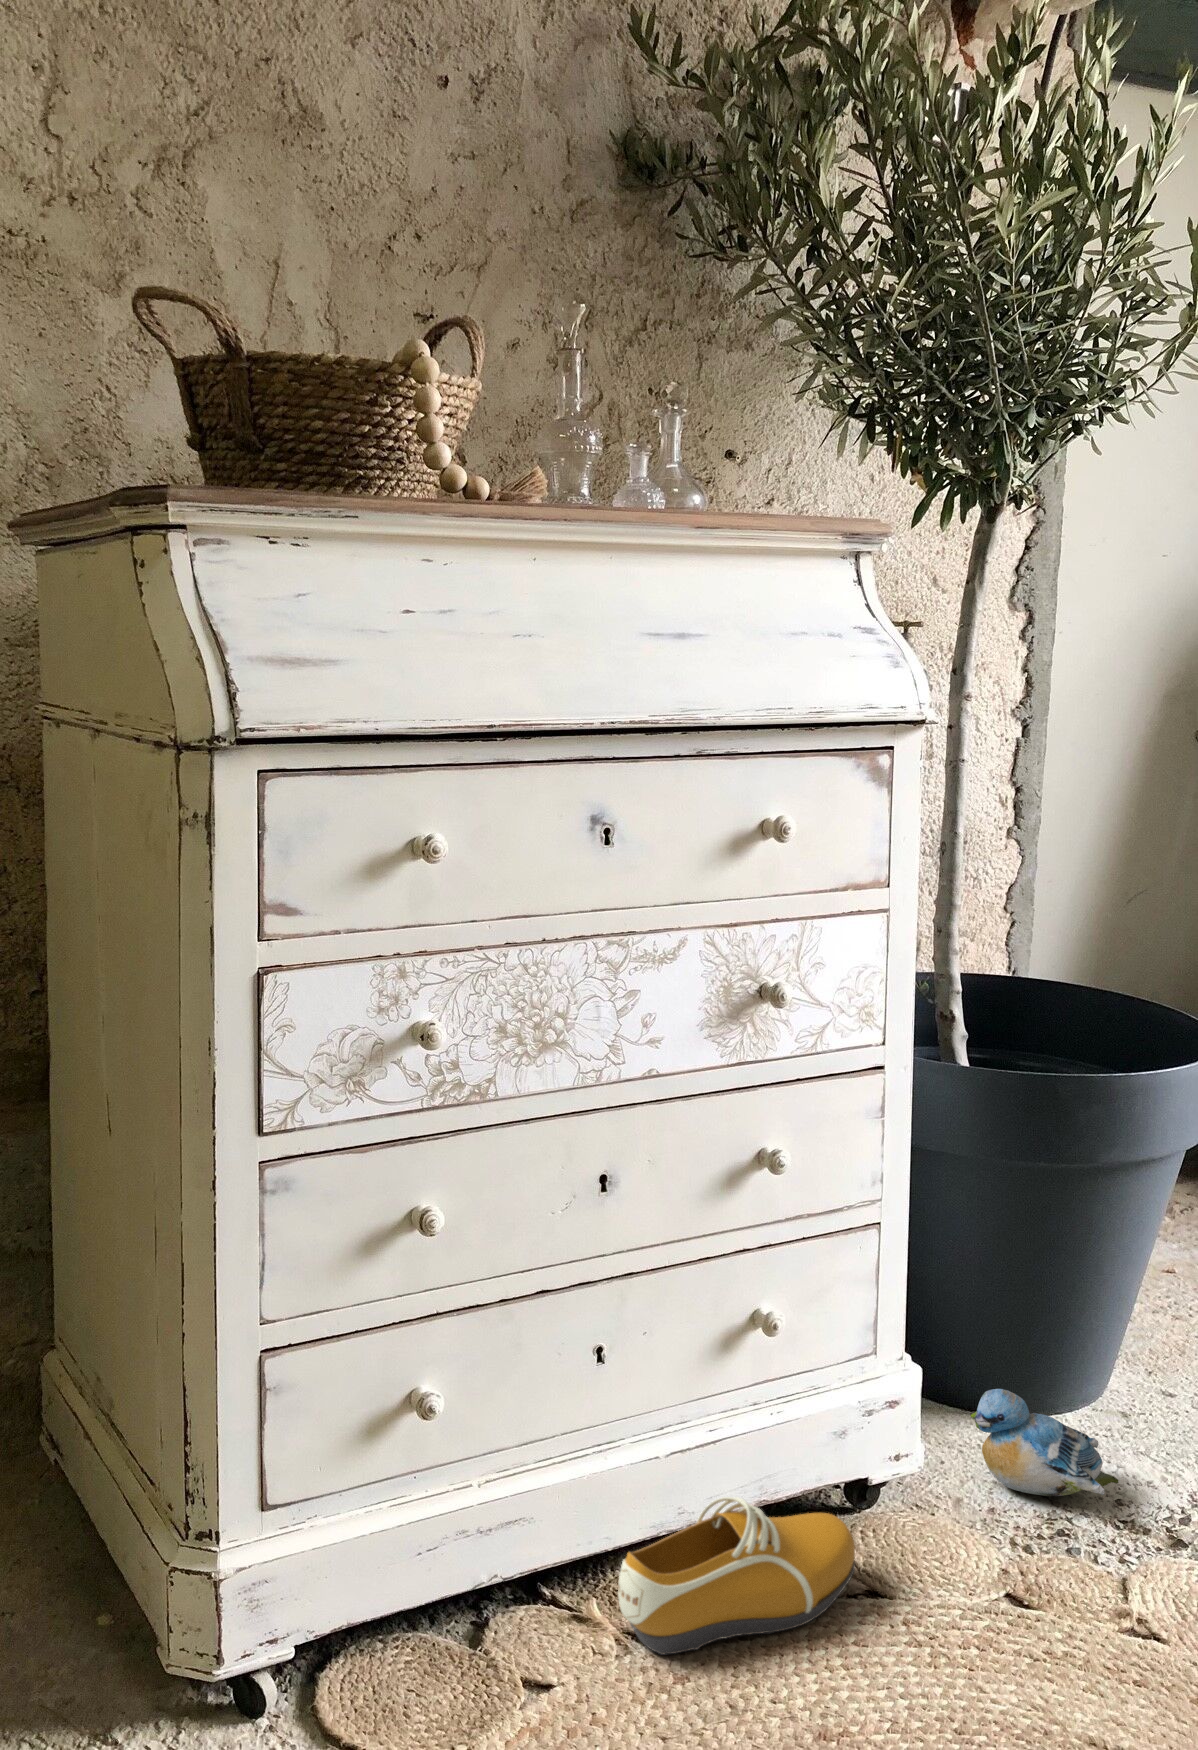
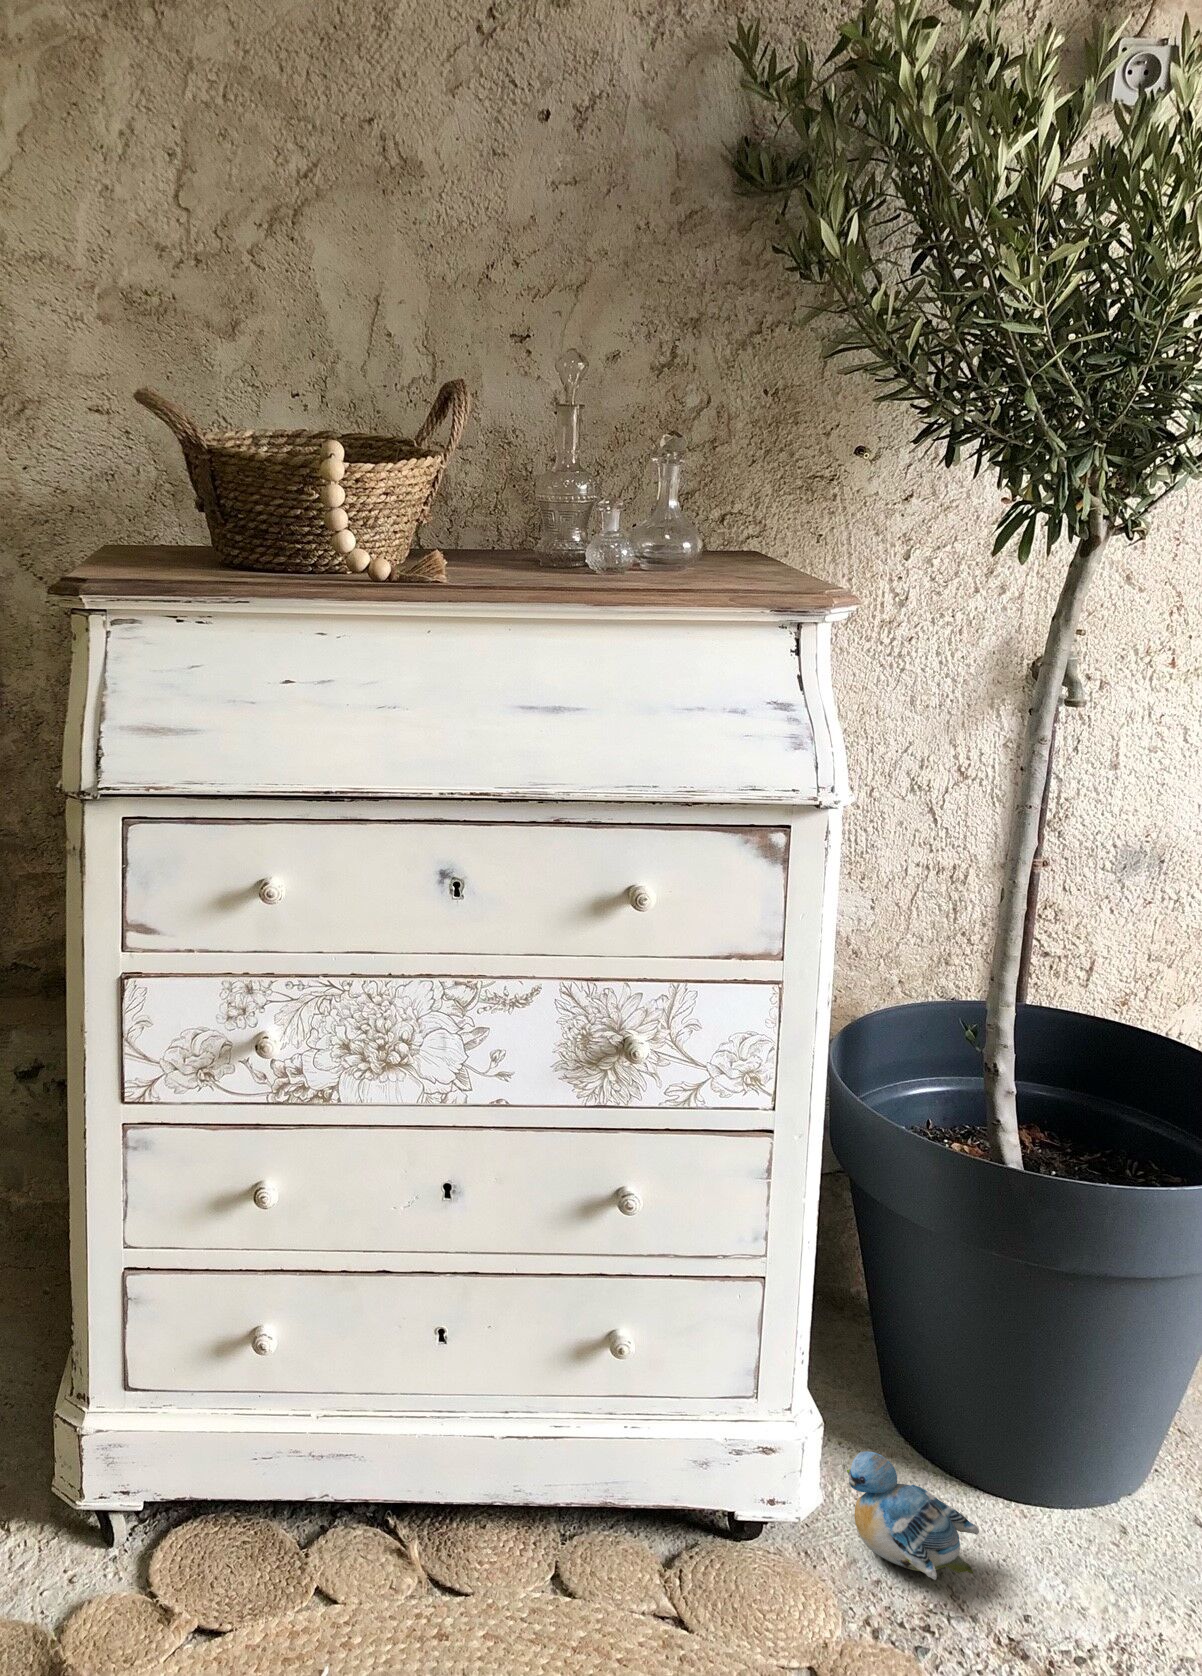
shoe: present [618,1497,855,1654] -> none [404,1483,648,1612]

